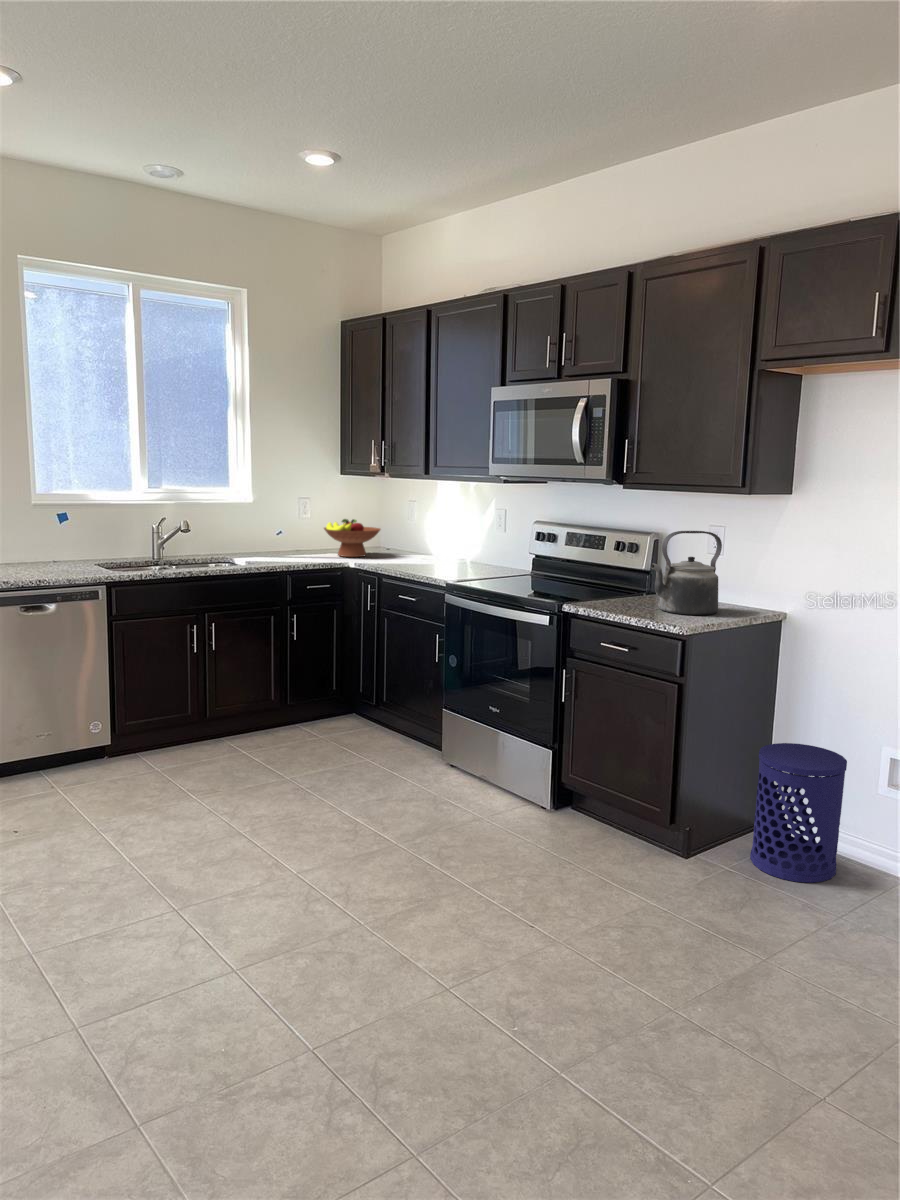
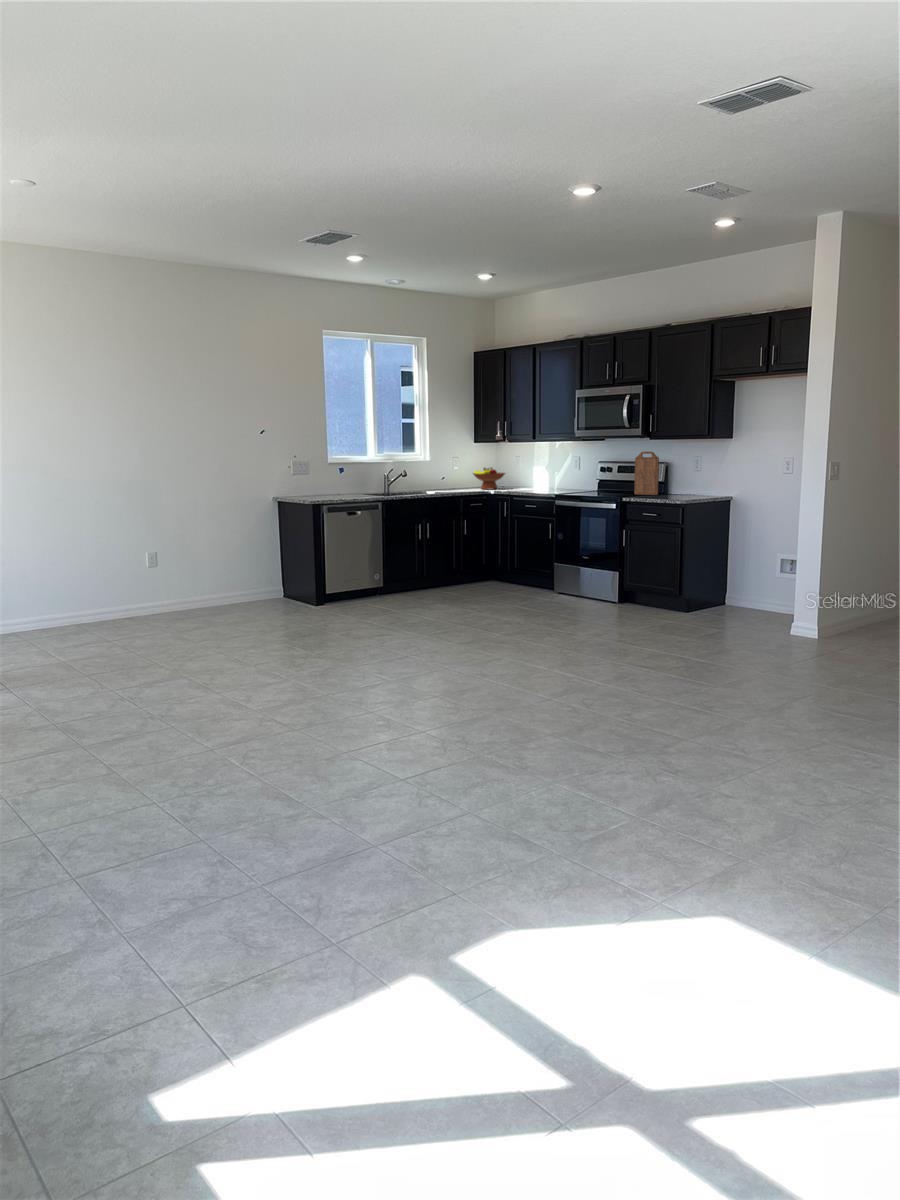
cutting board: none [591,511,641,599] -> present [634,451,659,495]
kettle: present [651,531,722,615] -> none [665,458,699,497]
waste bin: present [750,743,847,883] -> none [717,556,759,614]

